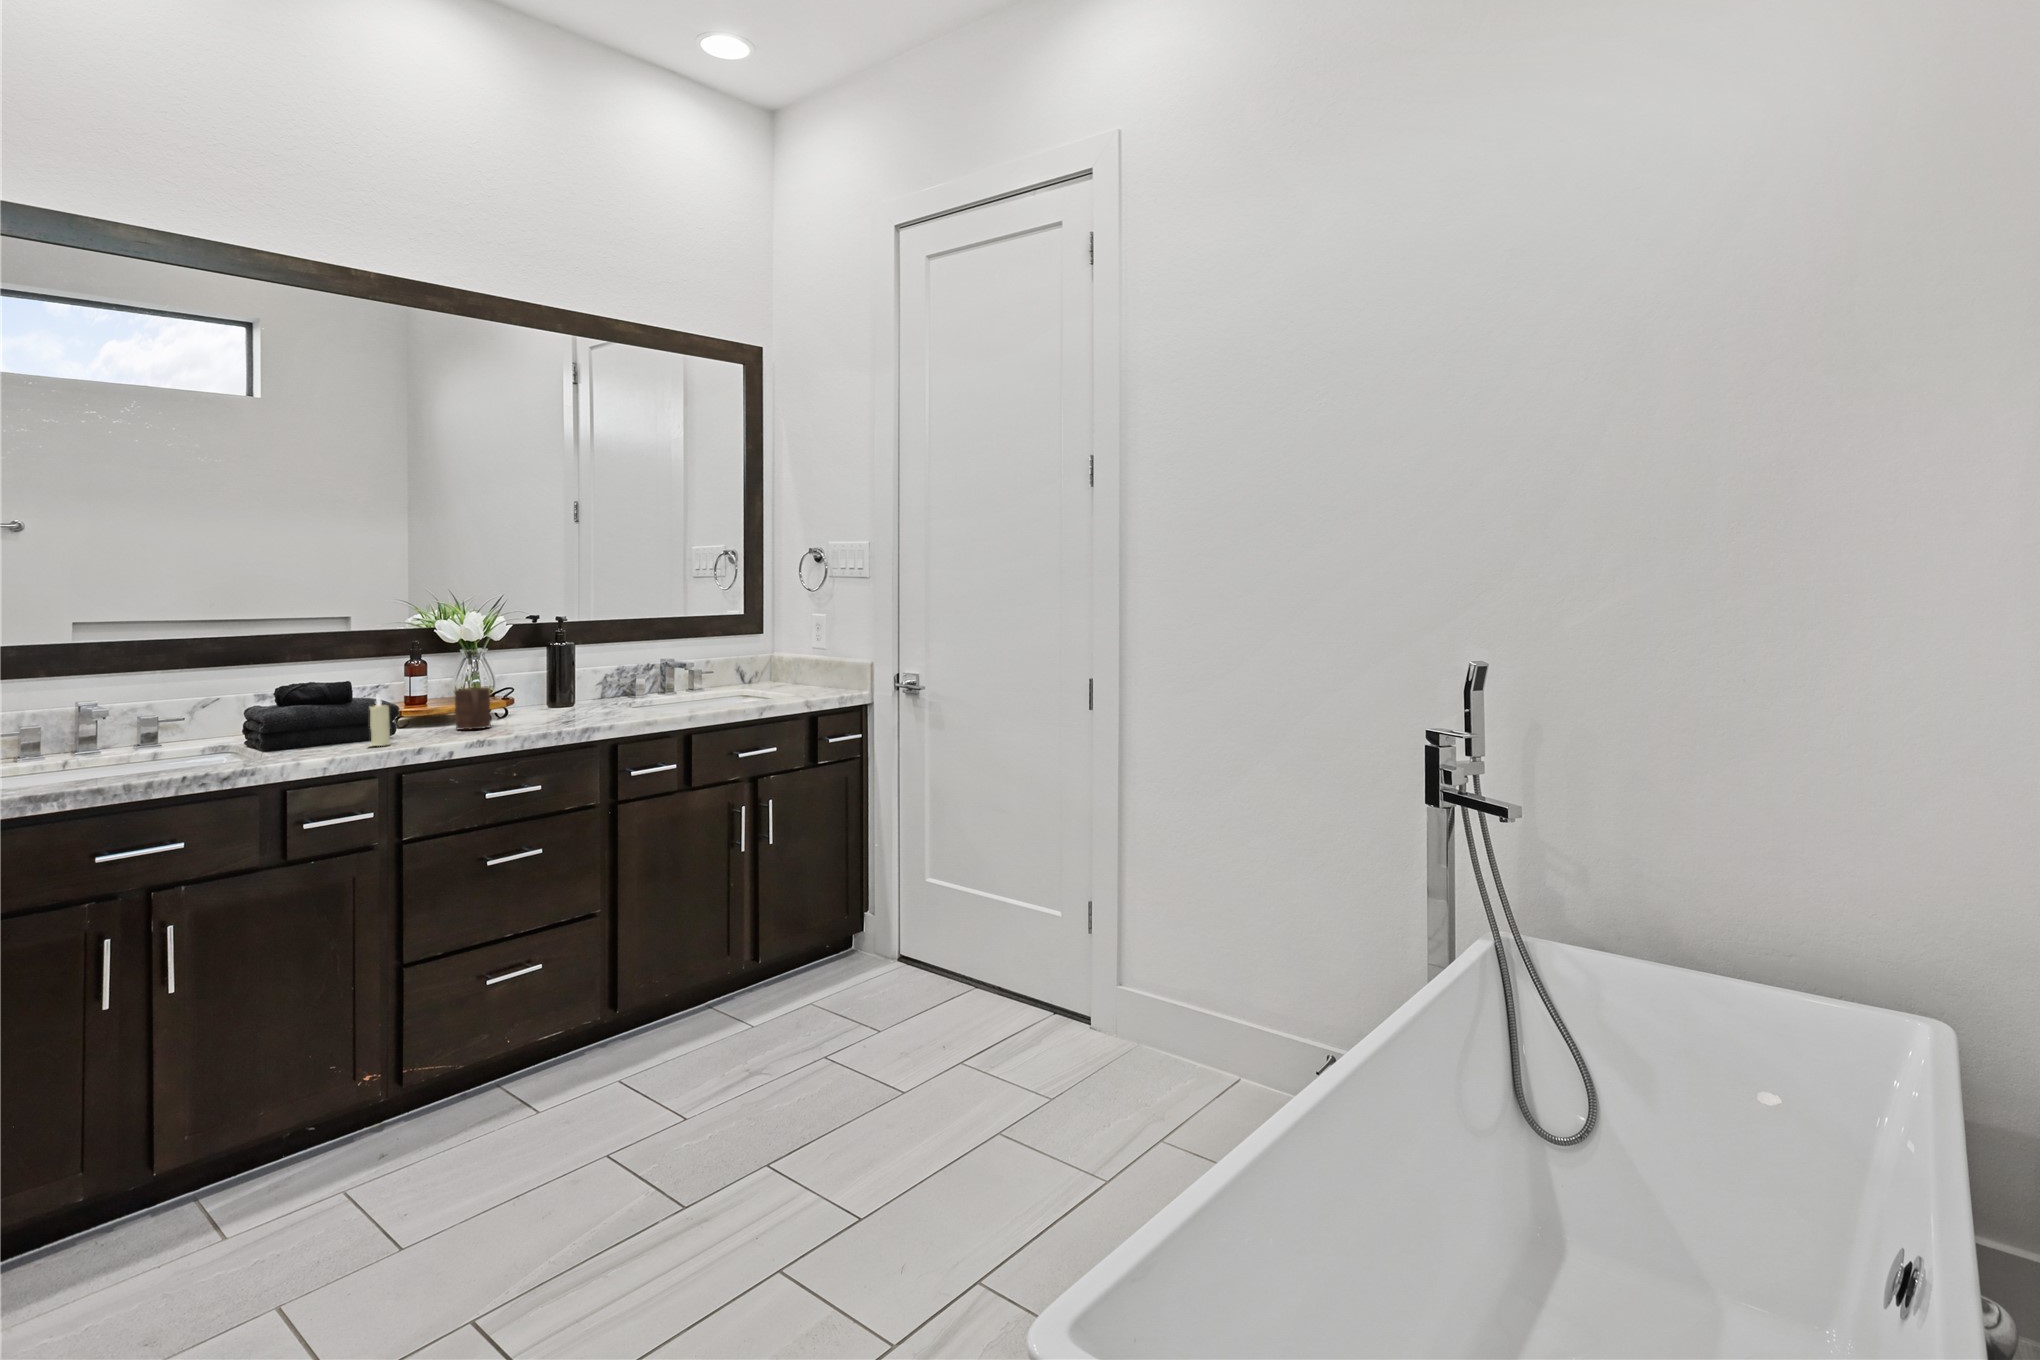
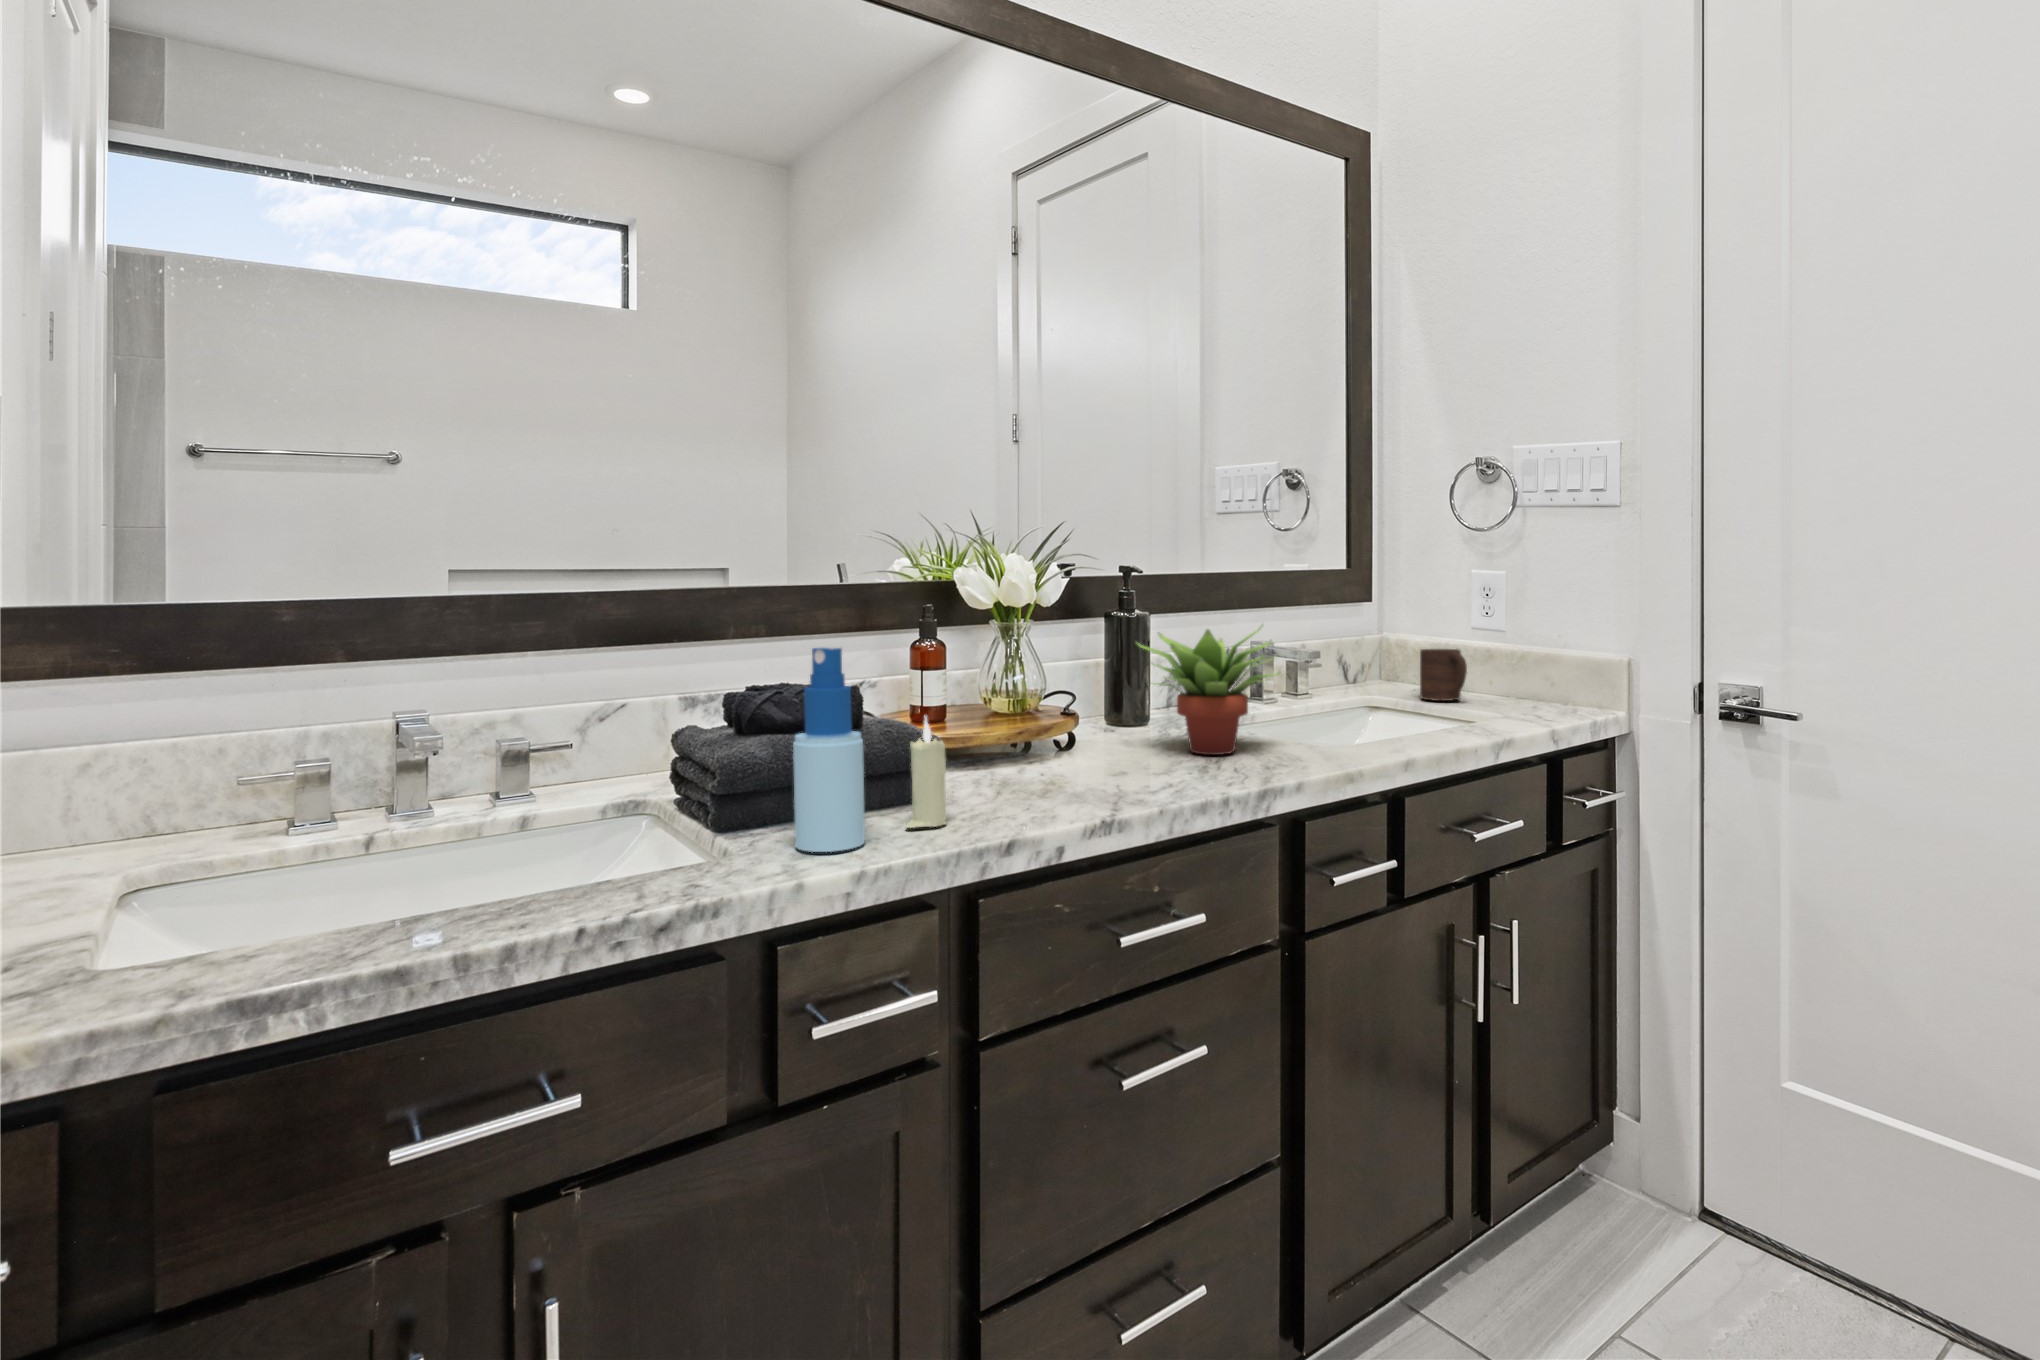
succulent plant: none [541,647,628,718] -> present [1137,626,1279,755]
spray bottle: none [300,661,340,755] -> present [793,648,865,852]
cup: present [455,688,491,729] -> present [1420,649,1467,701]

